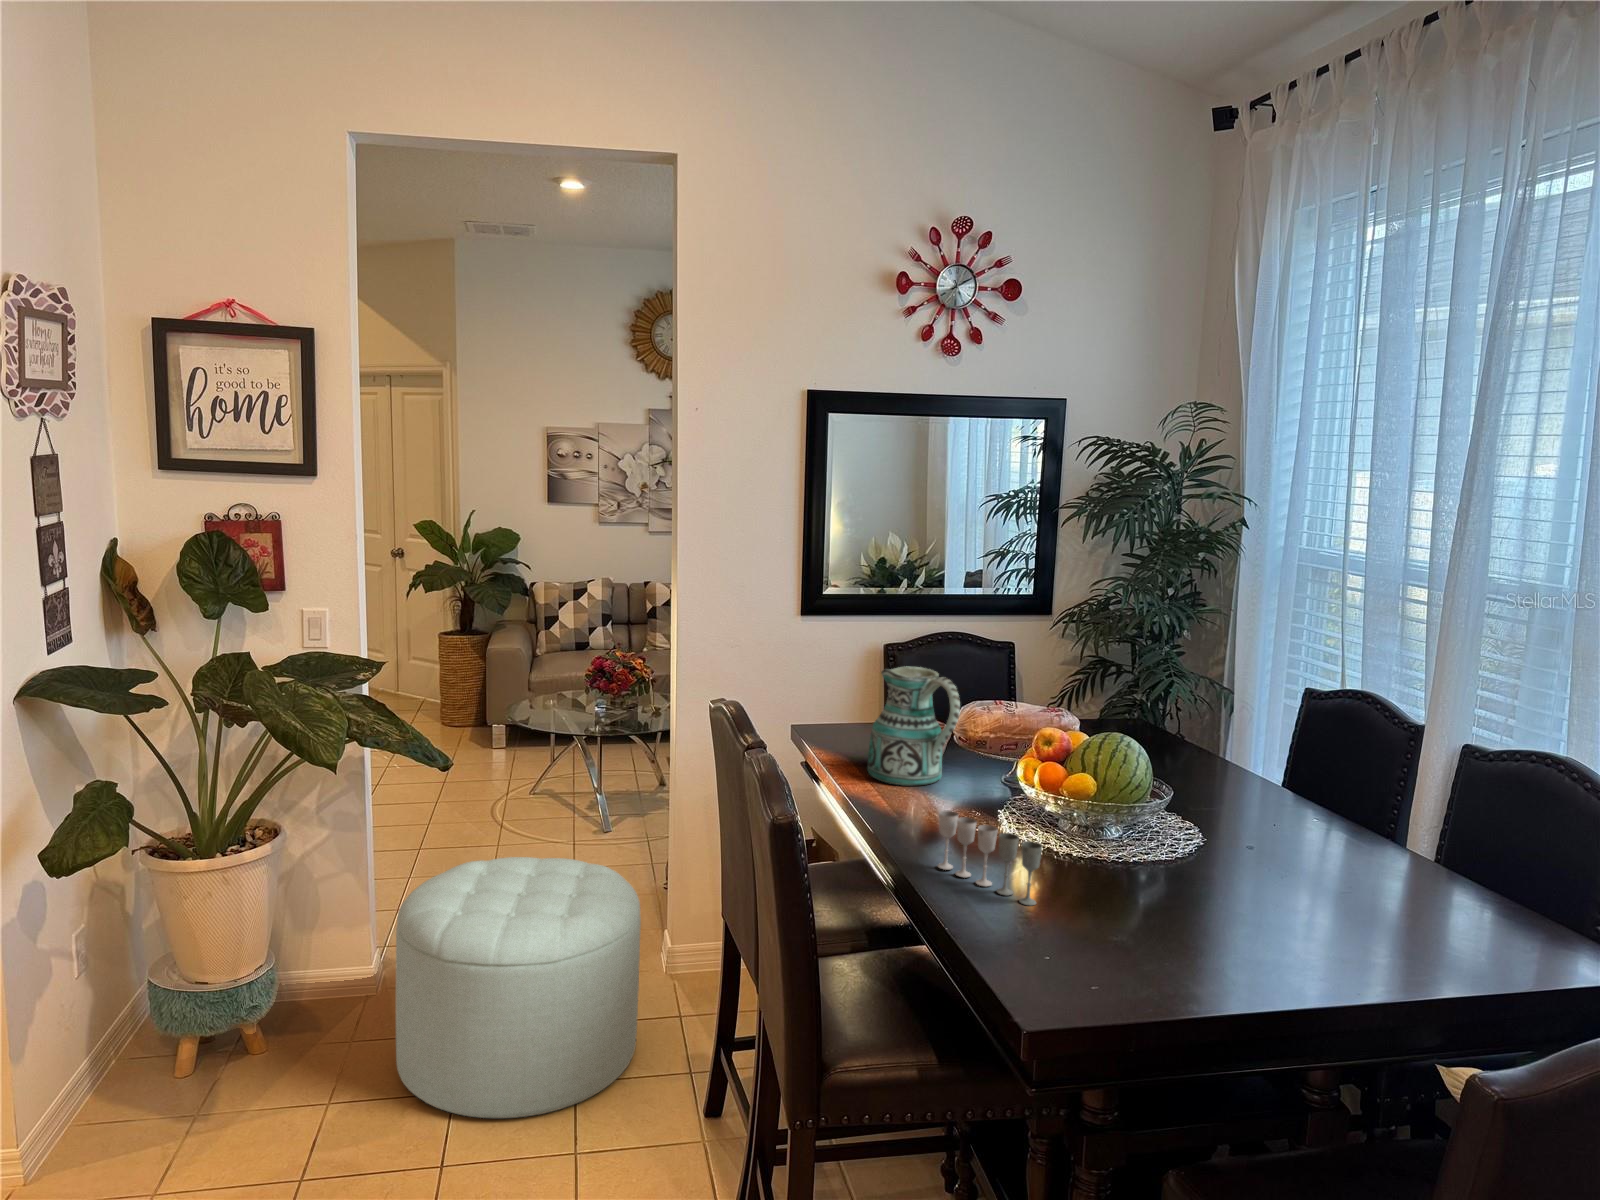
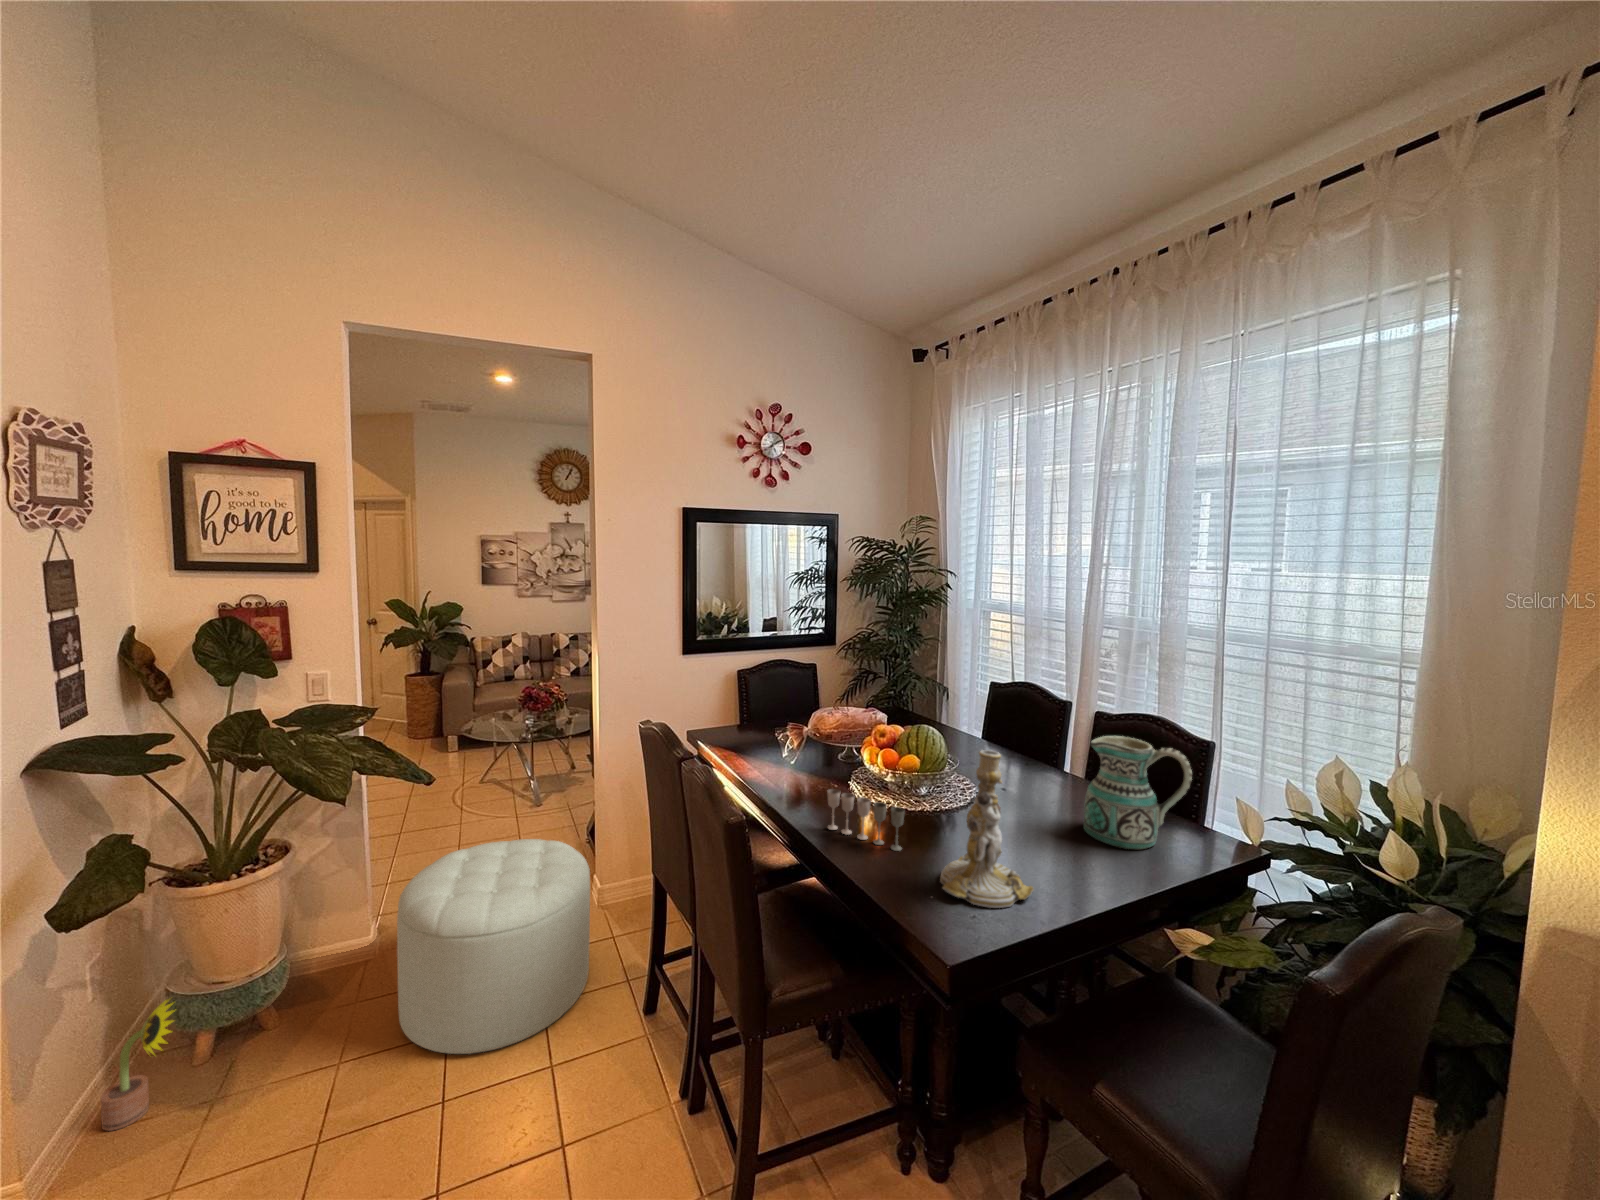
ceramic pitcher: present [868,667,960,786] -> present [1083,736,1192,849]
candlestick: none [1064,761,1206,990] -> present [940,750,1034,908]
decorative plant: none [86,983,160,1121] -> present [101,1000,176,1131]

